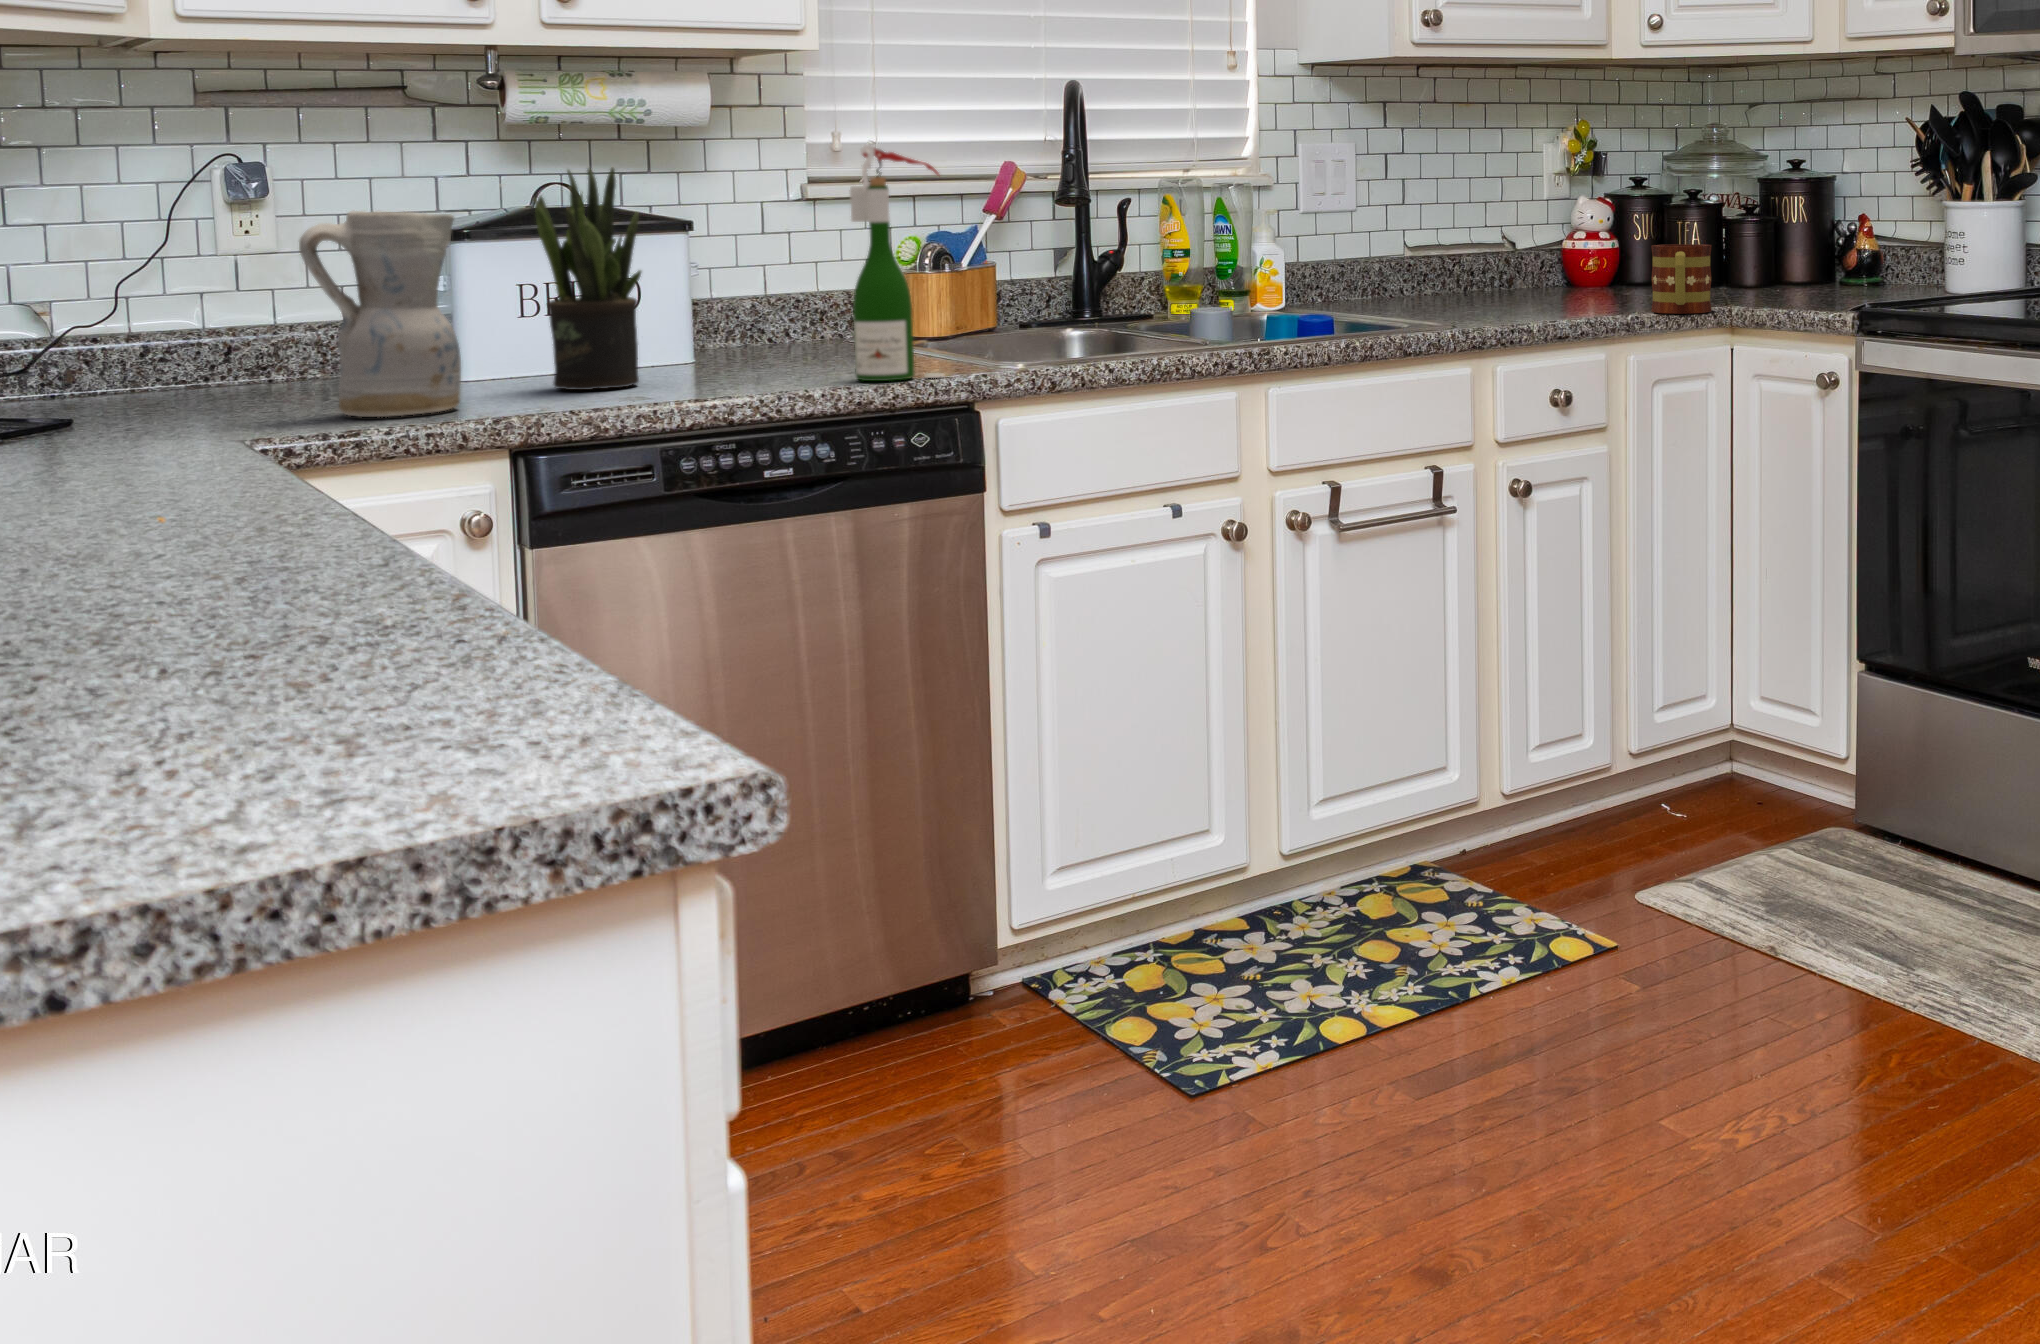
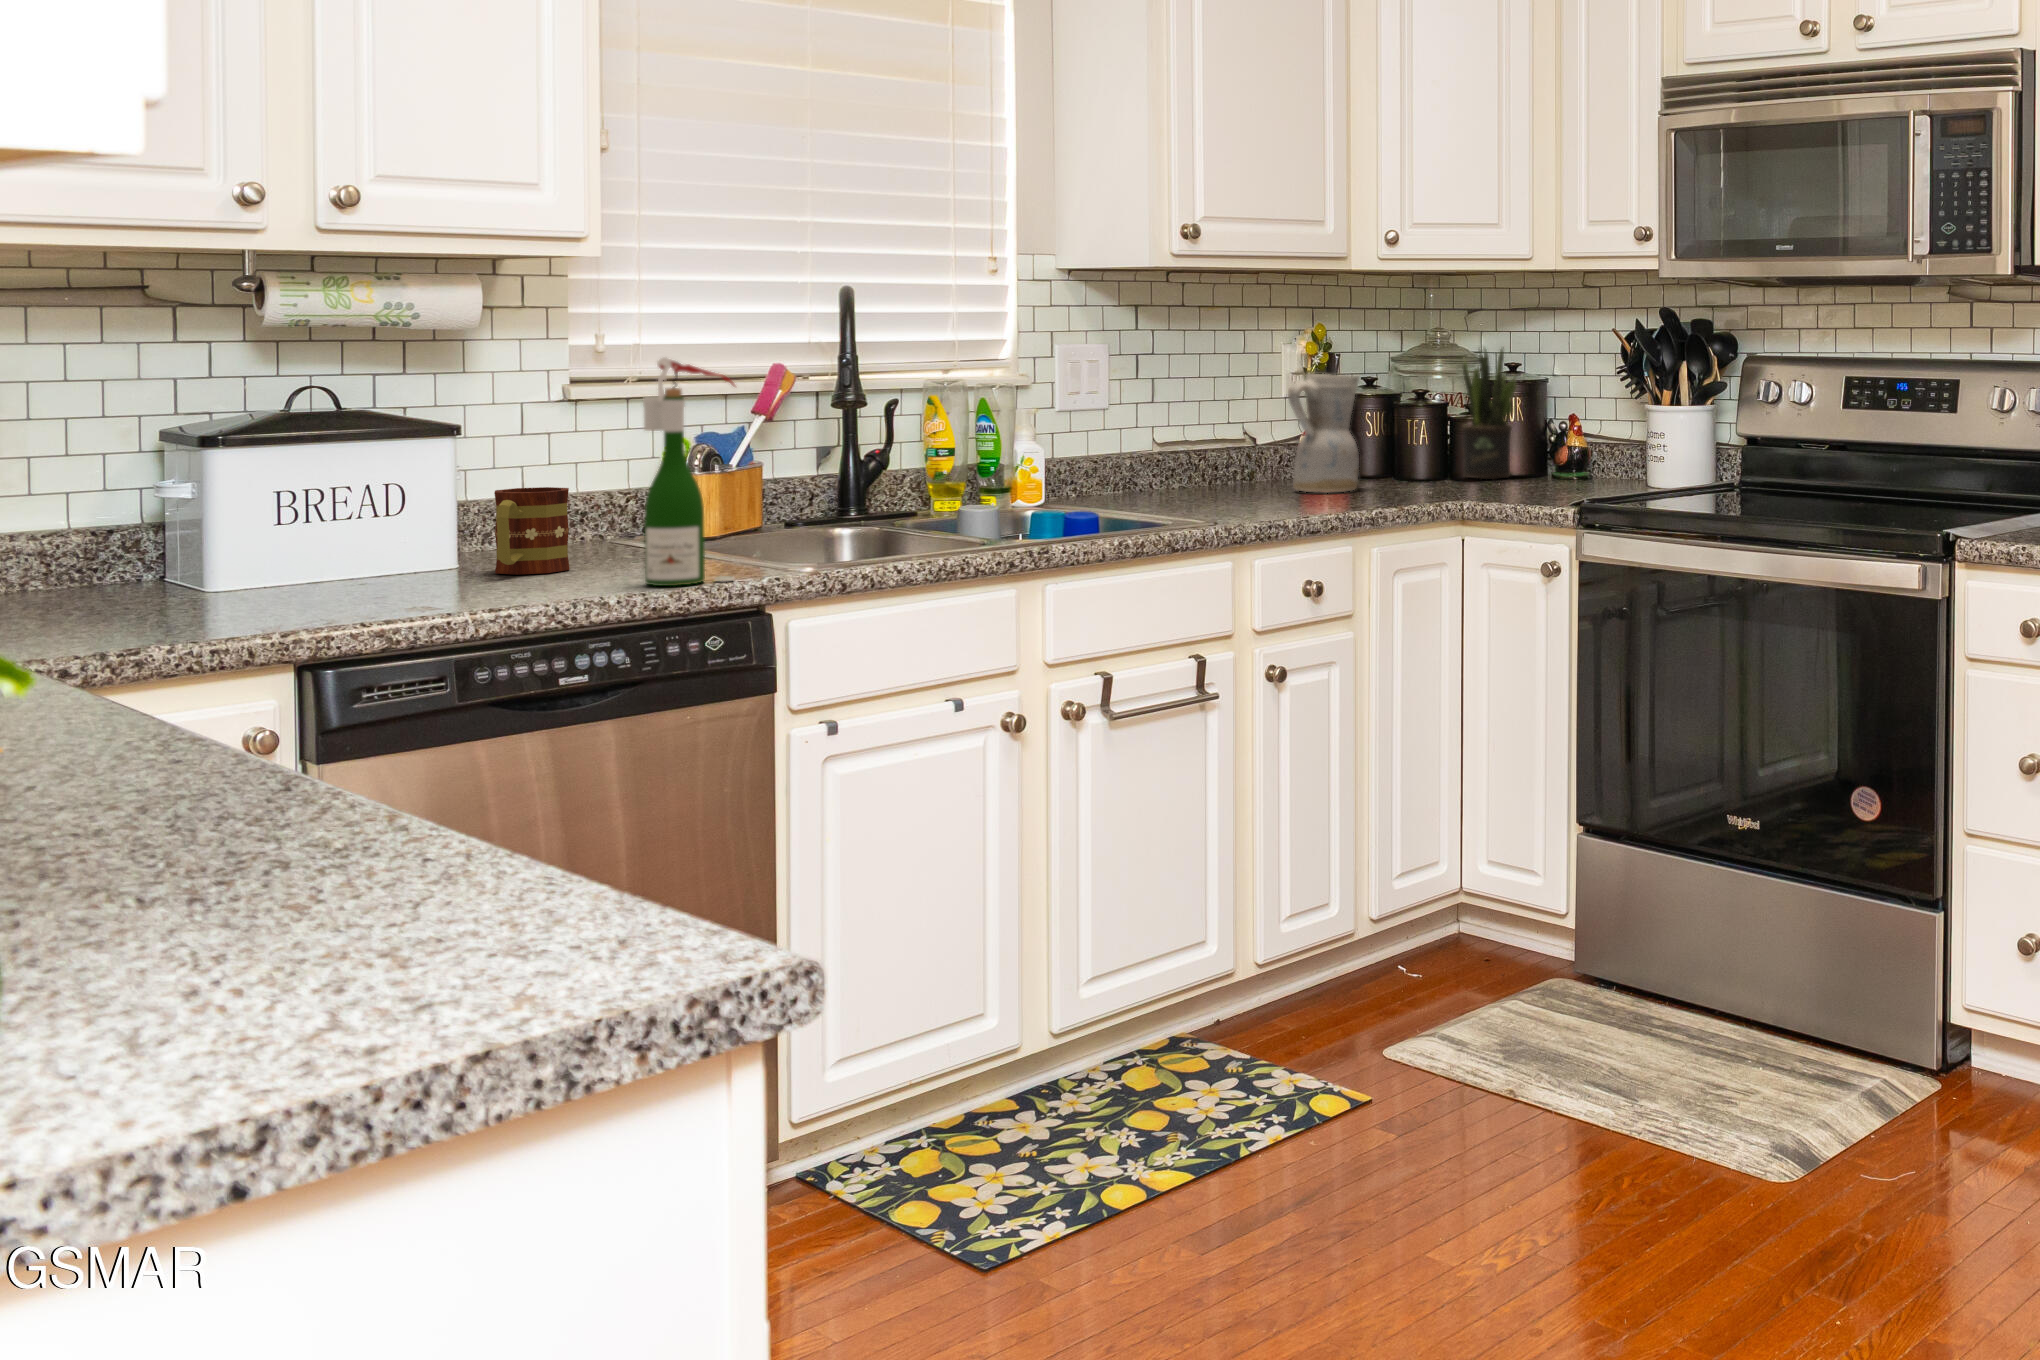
potted plant: present [534,168,641,390] -> present [1462,349,1516,479]
ceramic pitcher: present [299,211,461,417] -> present [1288,374,1359,493]
mug: present [1651,244,1711,314] -> present [494,487,570,575]

